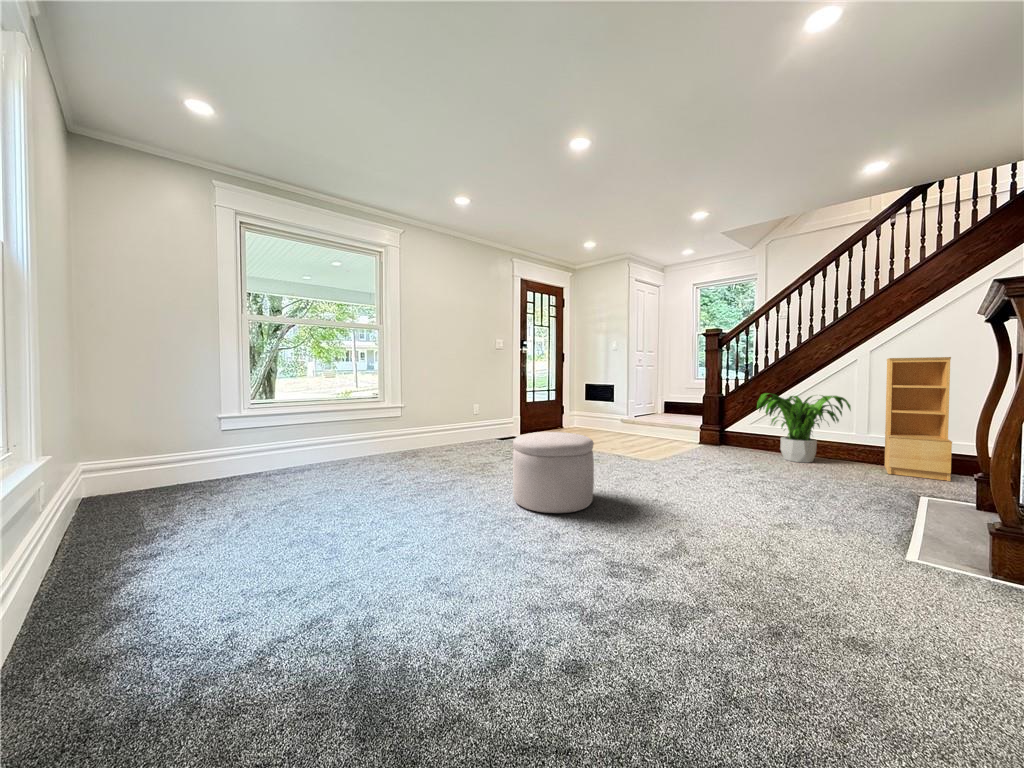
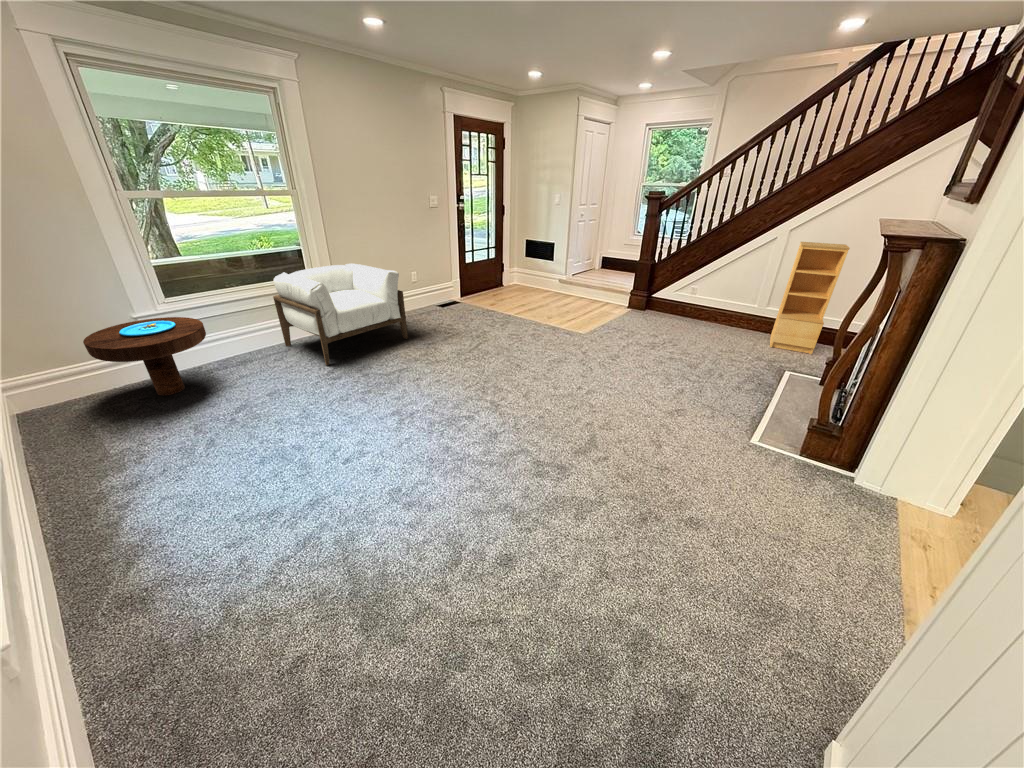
armchair: none [344,388,465,474] -> present [273,264,408,365]
potted plant: present [757,393,851,463] -> none [680,271,759,334]
side table: none [169,419,276,490] -> present [83,317,206,395]
ottoman: present [513,432,594,513] -> none [455,331,529,410]

